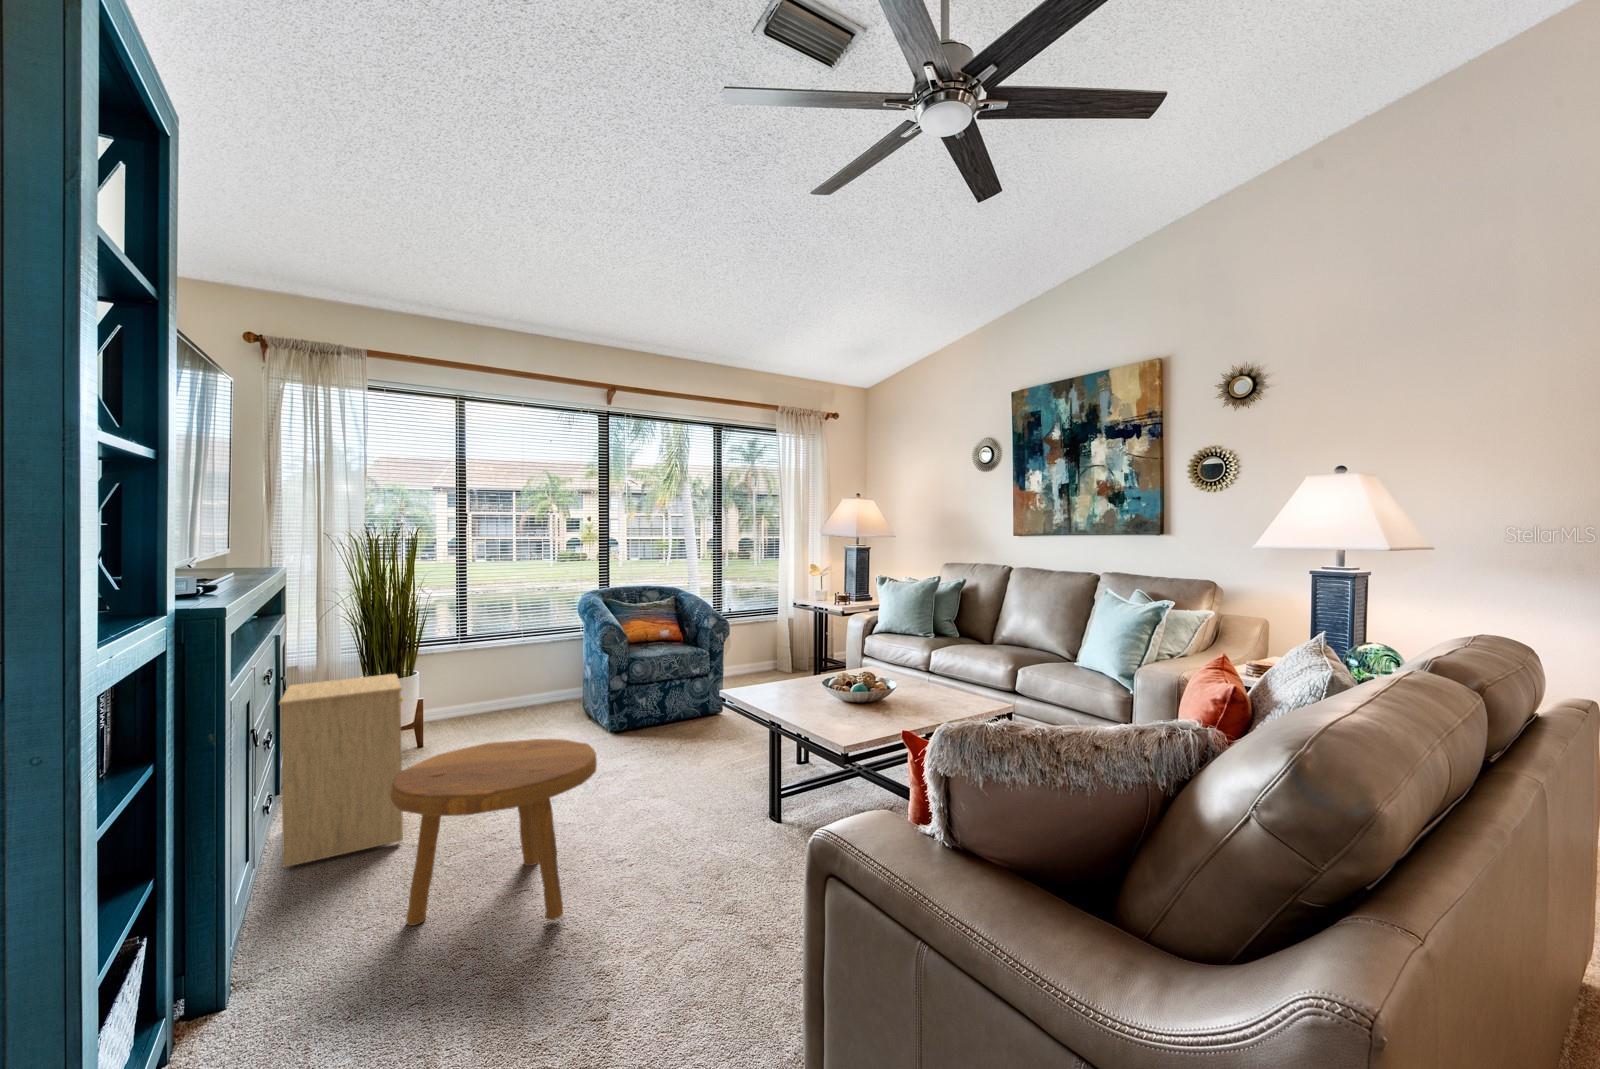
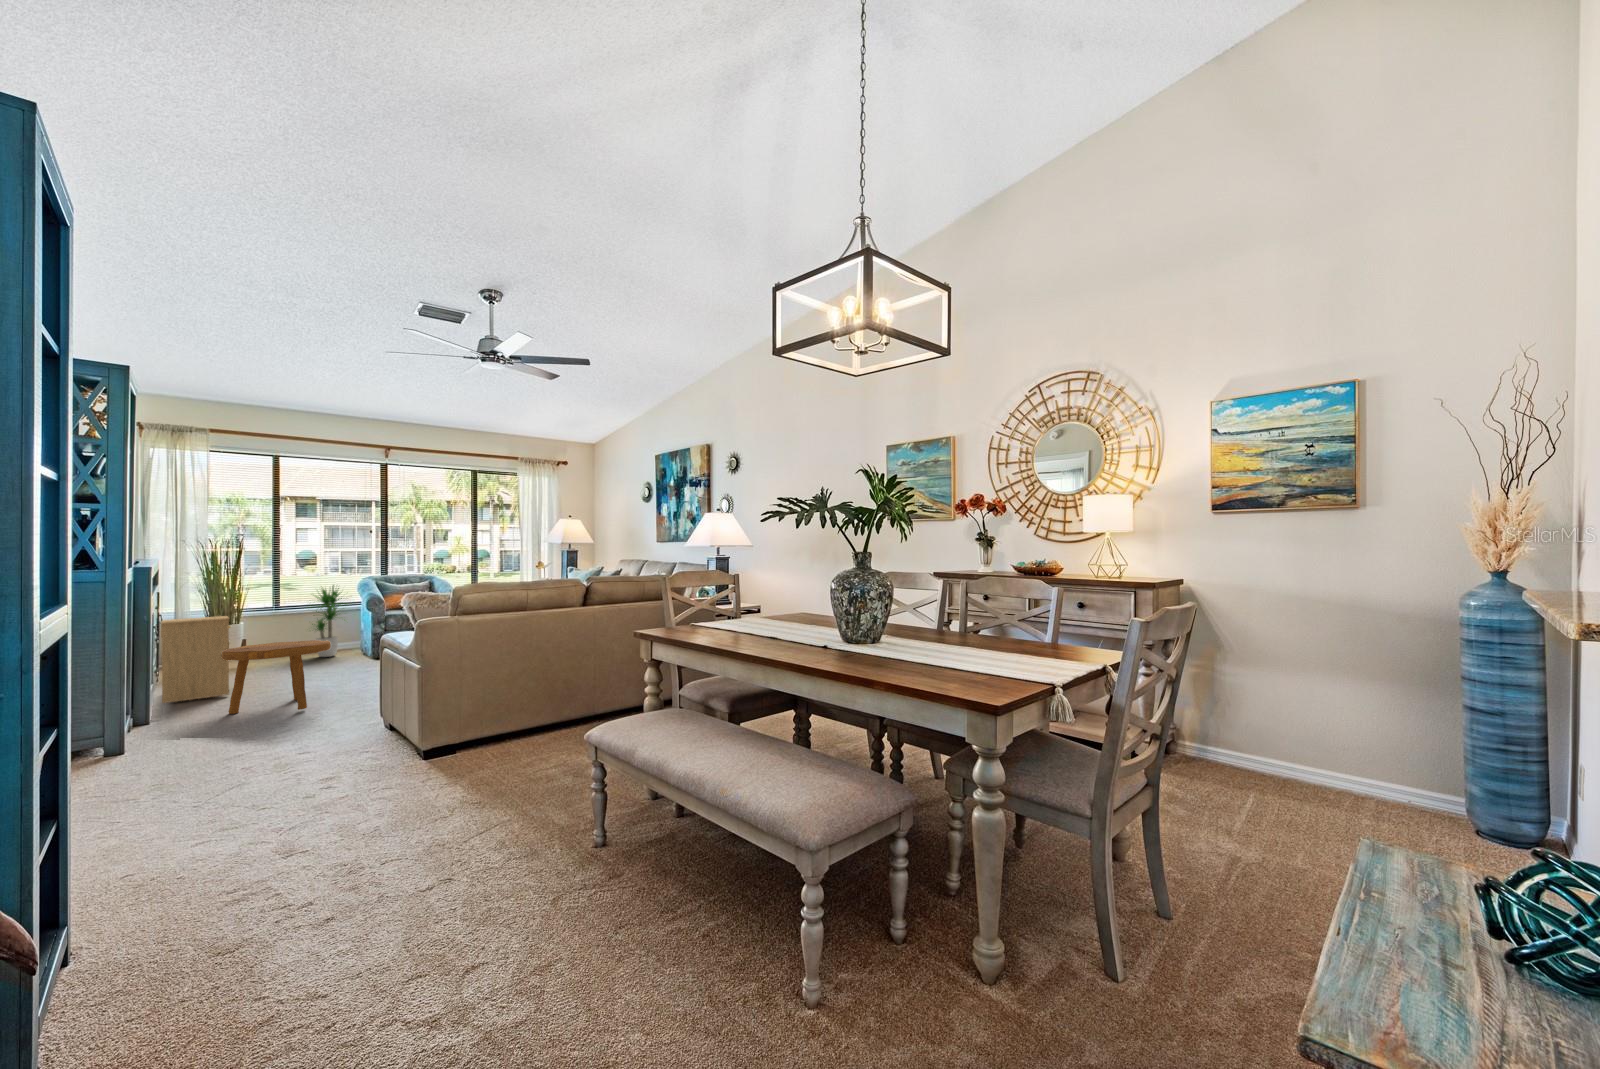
potted plant: none [499,602,575,723] -> present [312,585,342,657]

